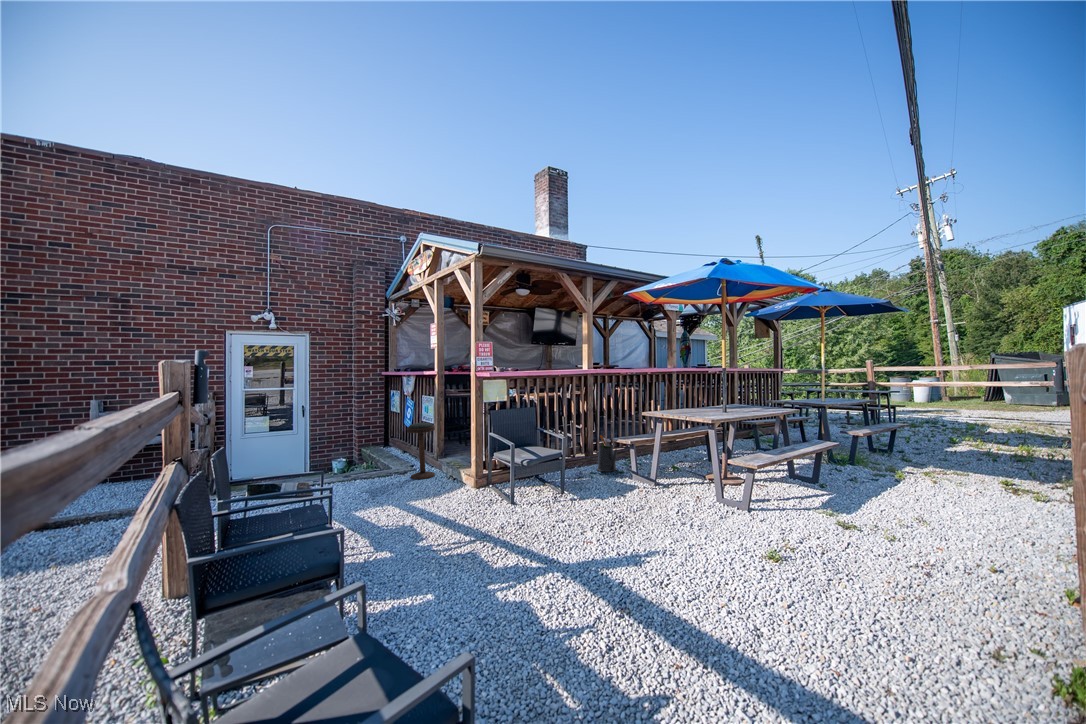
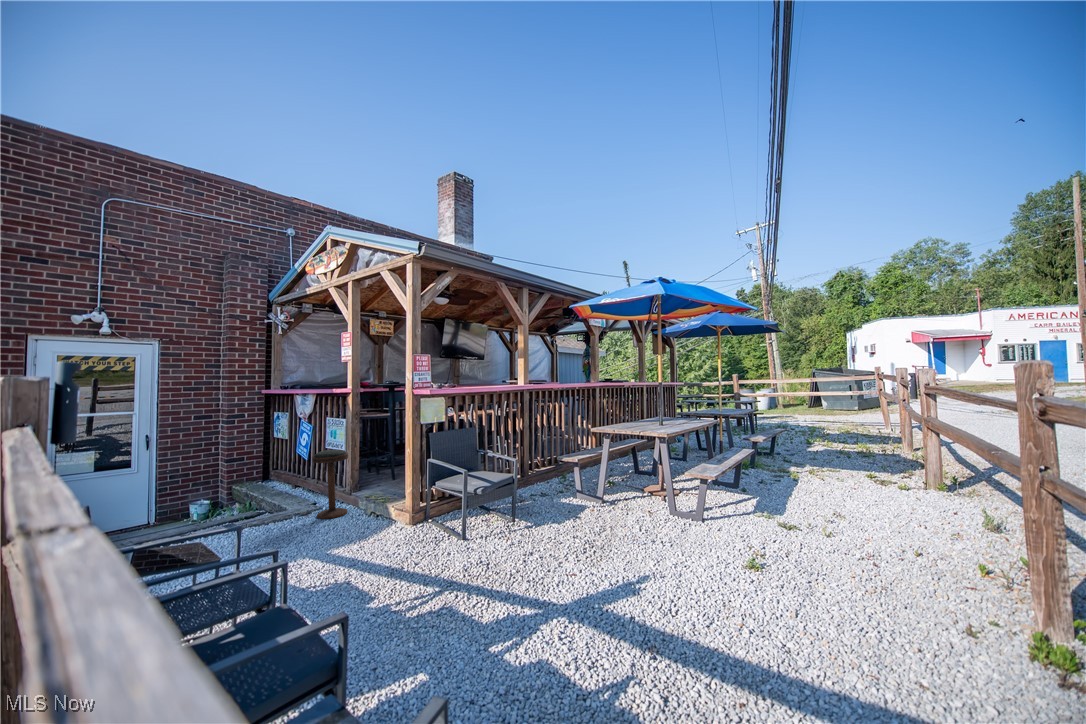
watering can: present [597,436,617,472] -> none [531,453,556,493]

